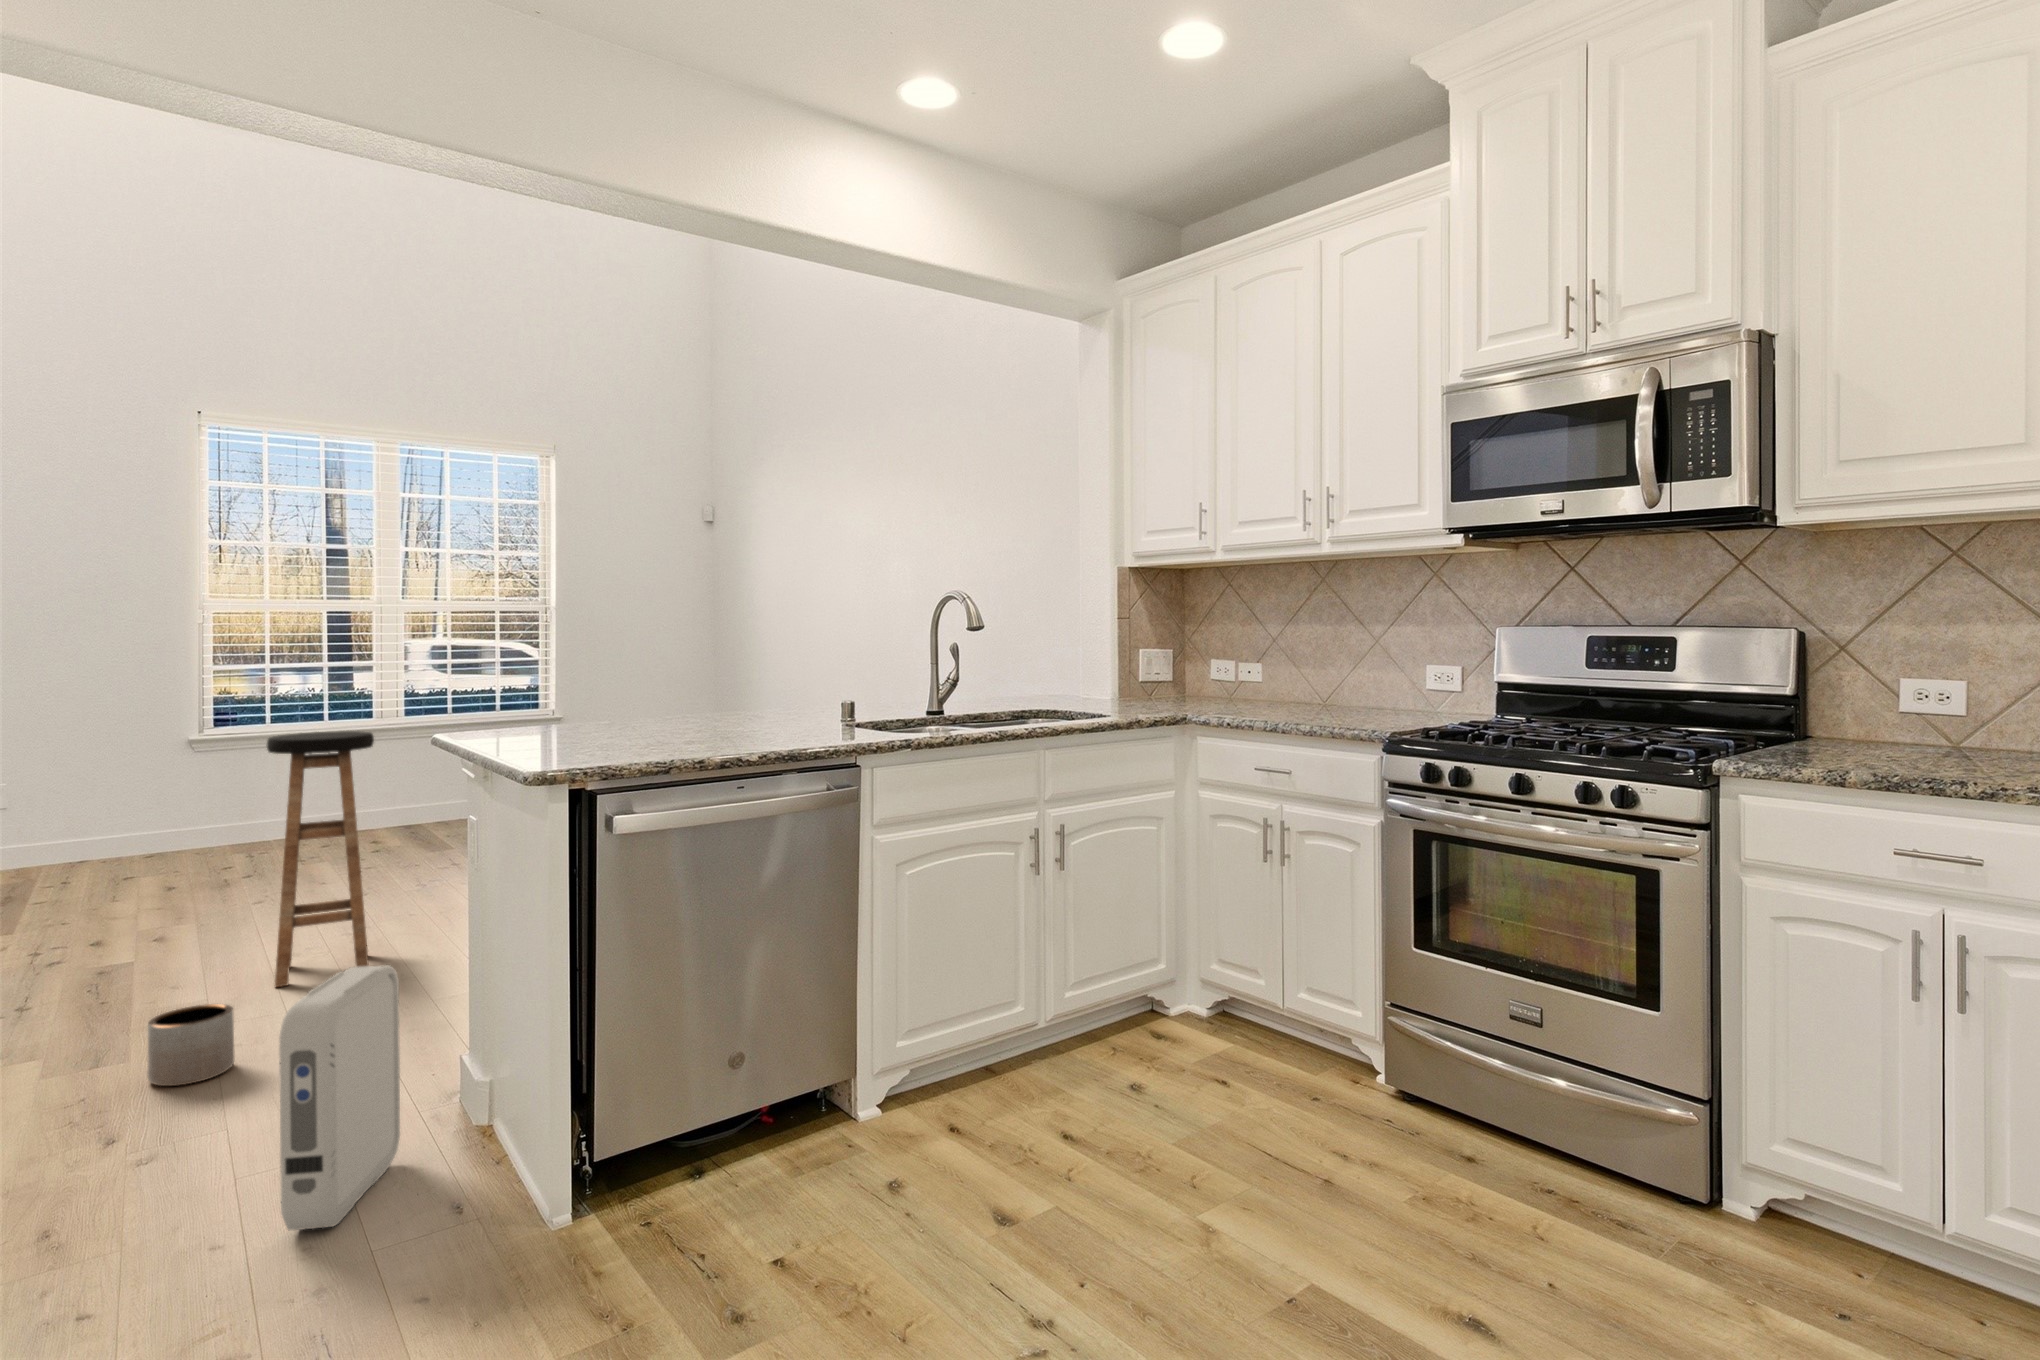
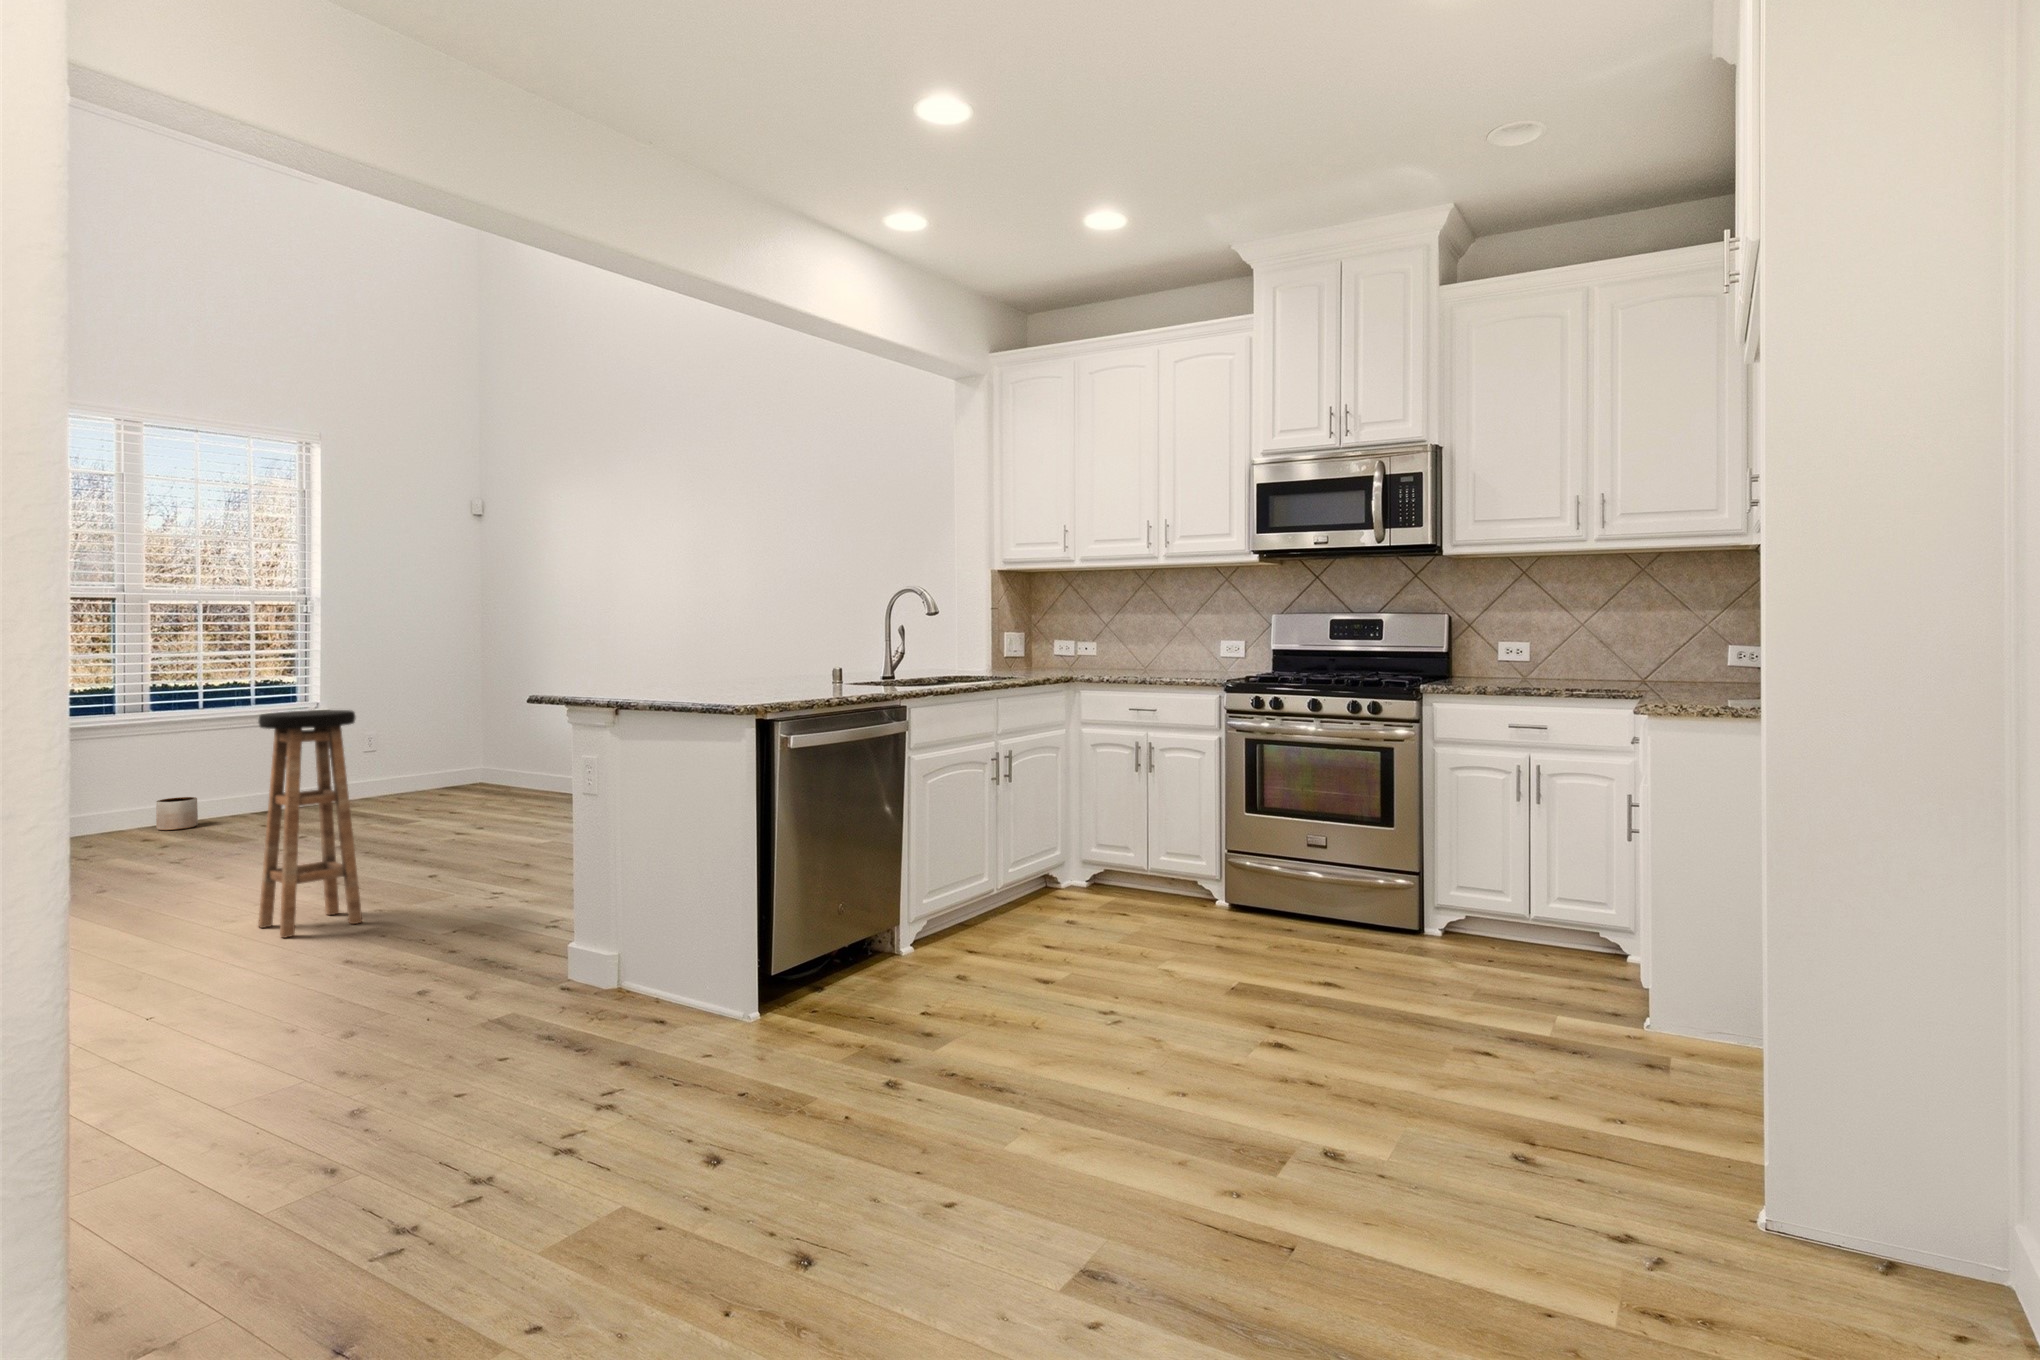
air purifier: present [279,965,400,1230] -> none [558,861,605,1040]
planter: present [147,1004,235,1086] -> present [156,797,198,830]

